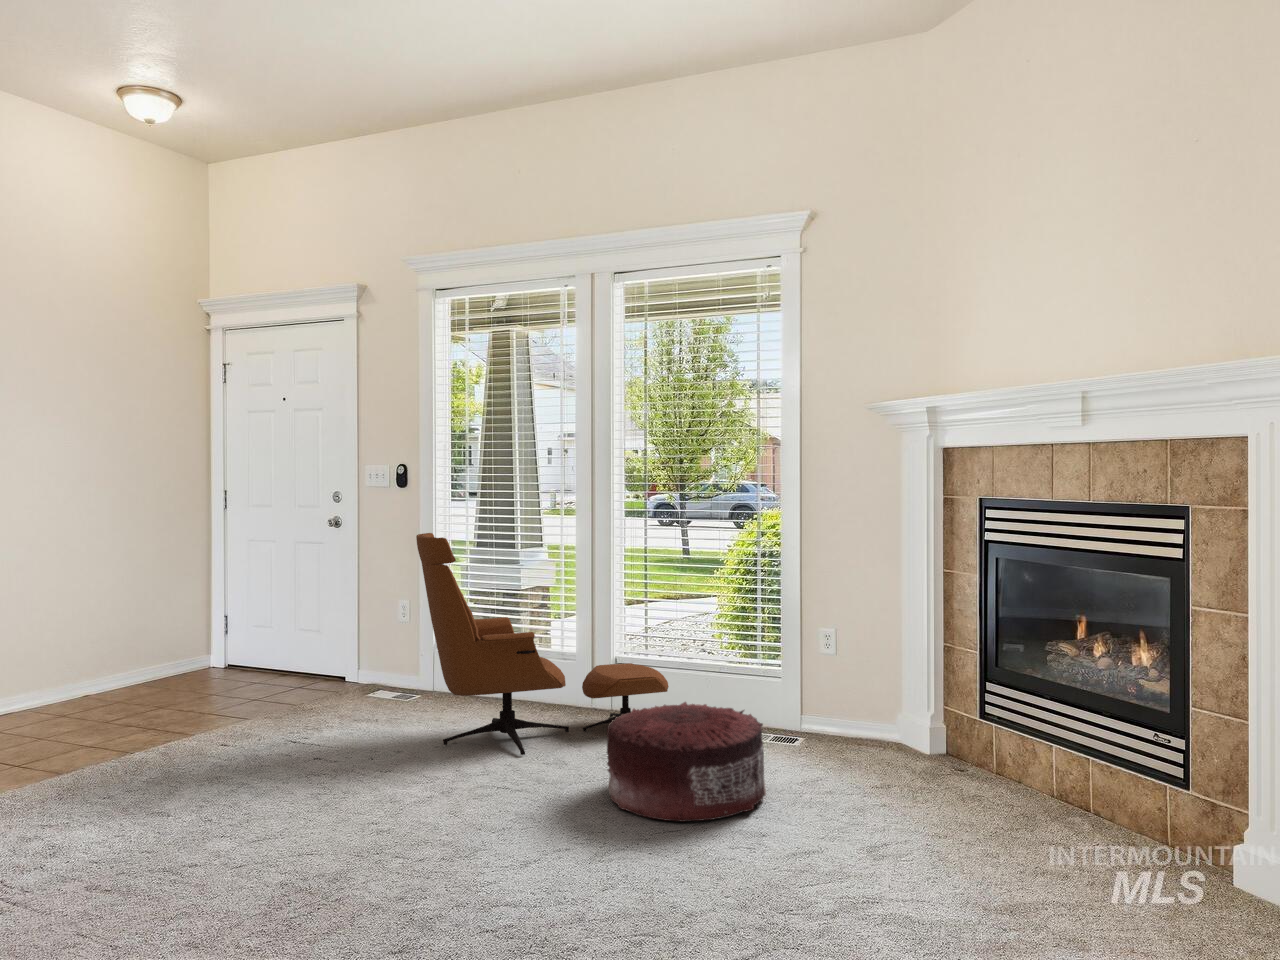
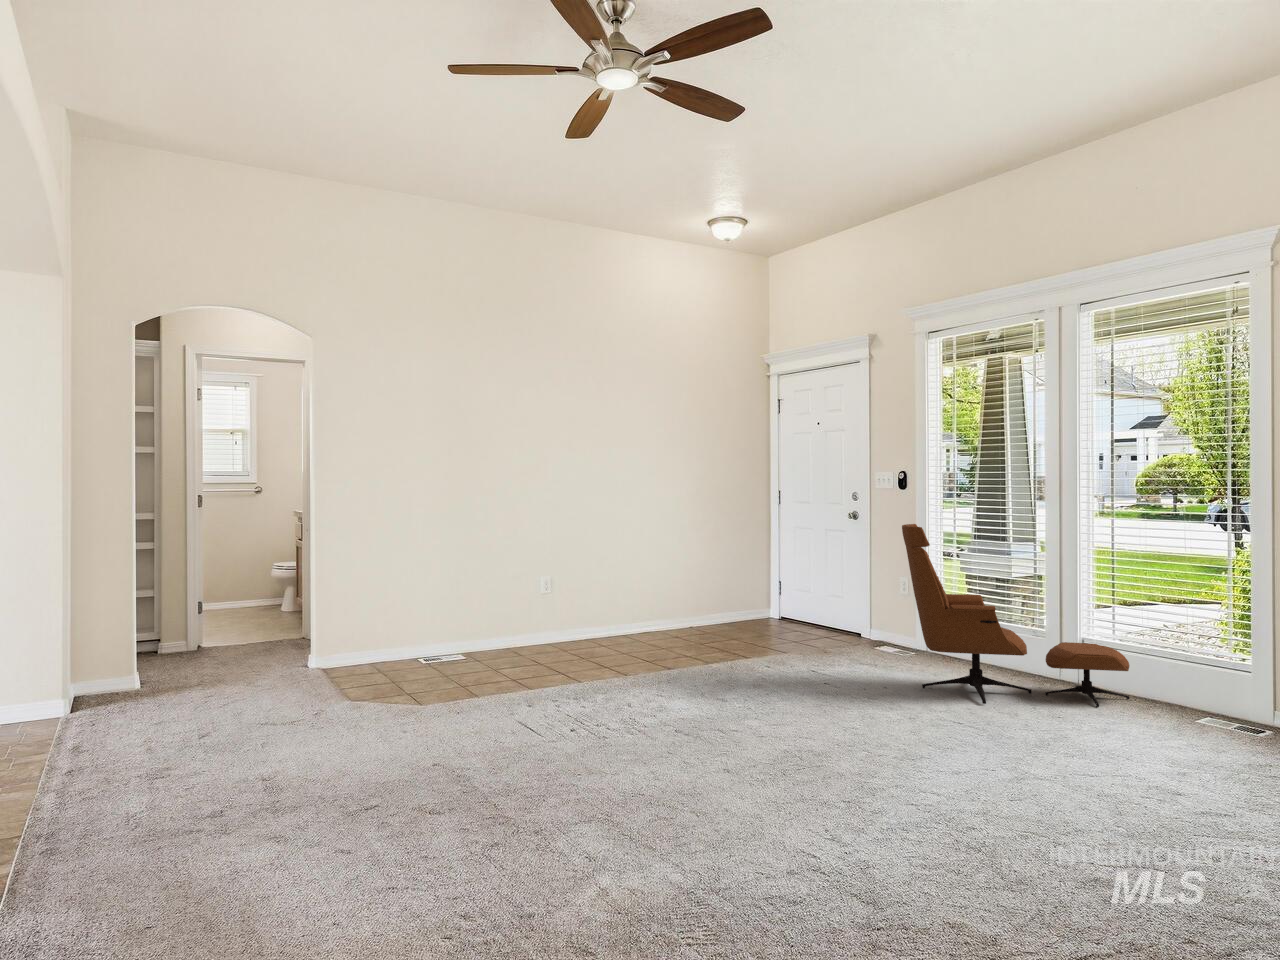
pouf: present [607,702,766,822] -> none [1044,674,1200,773]

